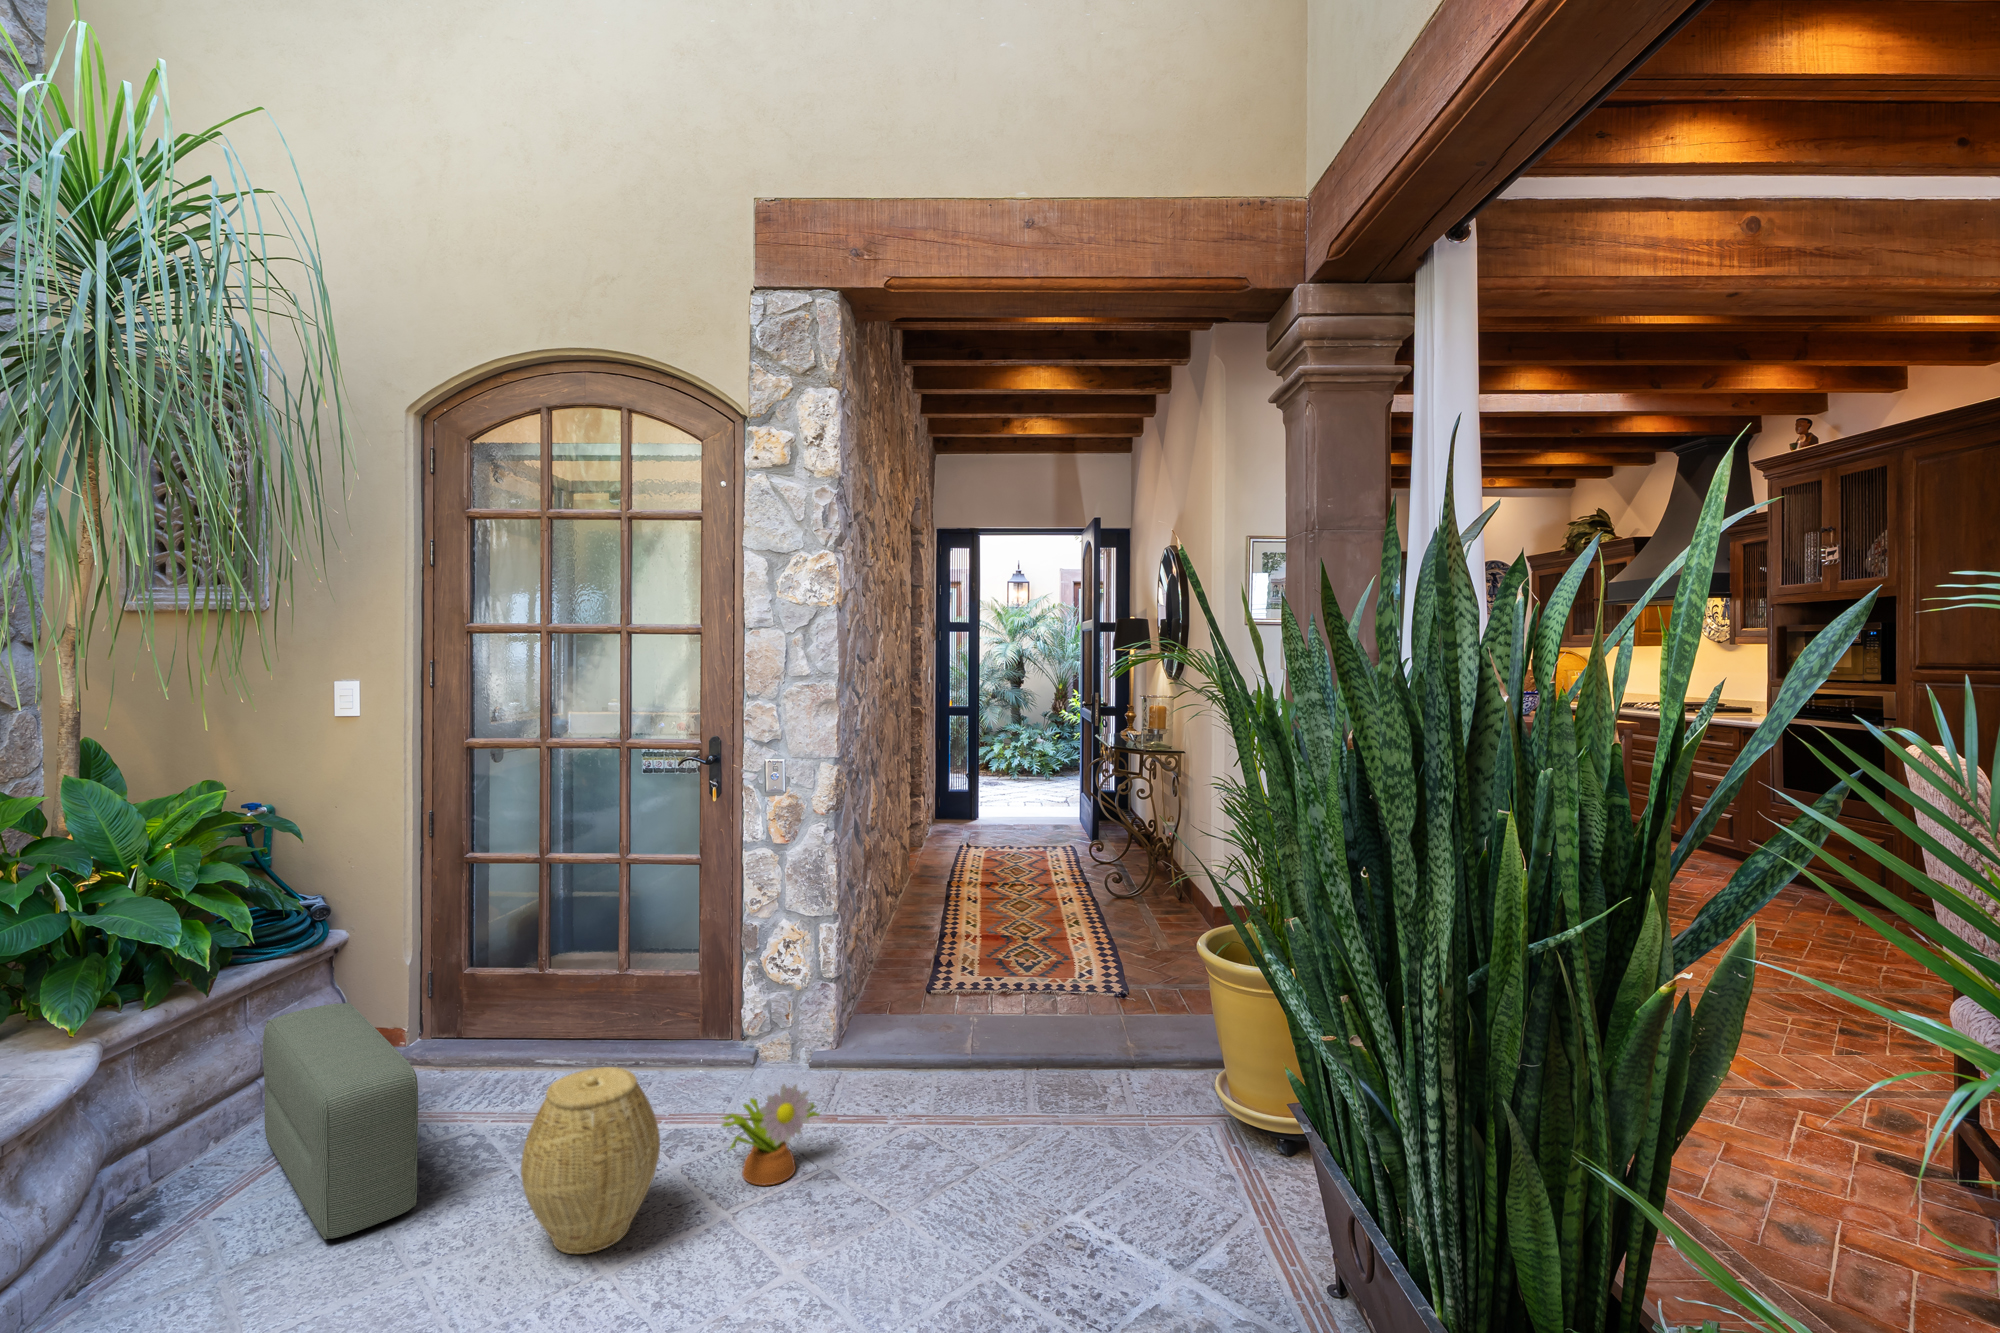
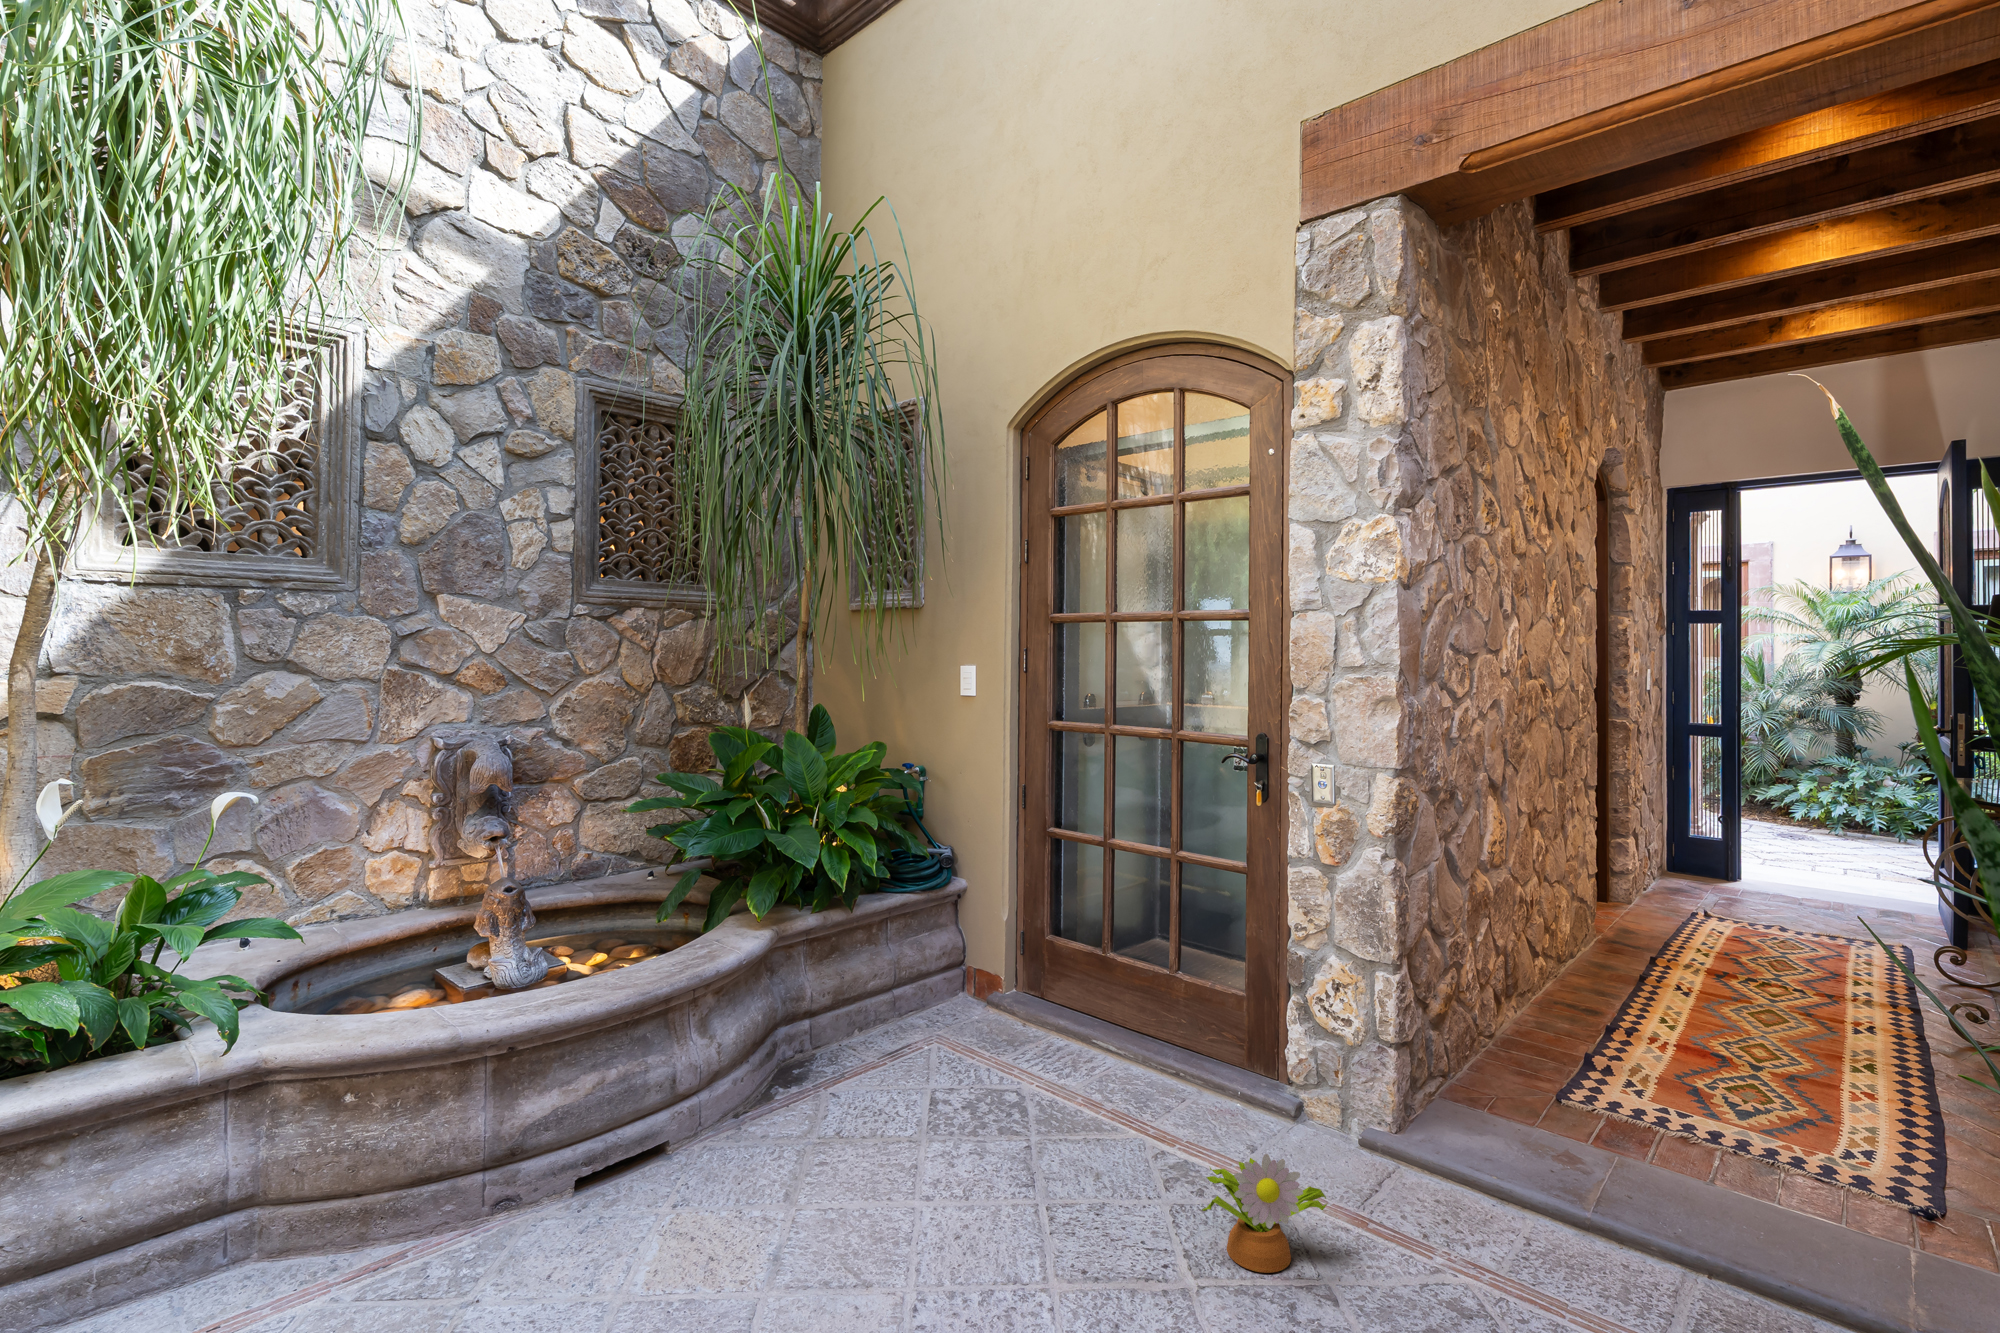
pouf: present [263,1003,418,1239] -> none [863,951,941,1157]
woven basket: present [521,1067,660,1254] -> none [992,1069,1125,1265]

